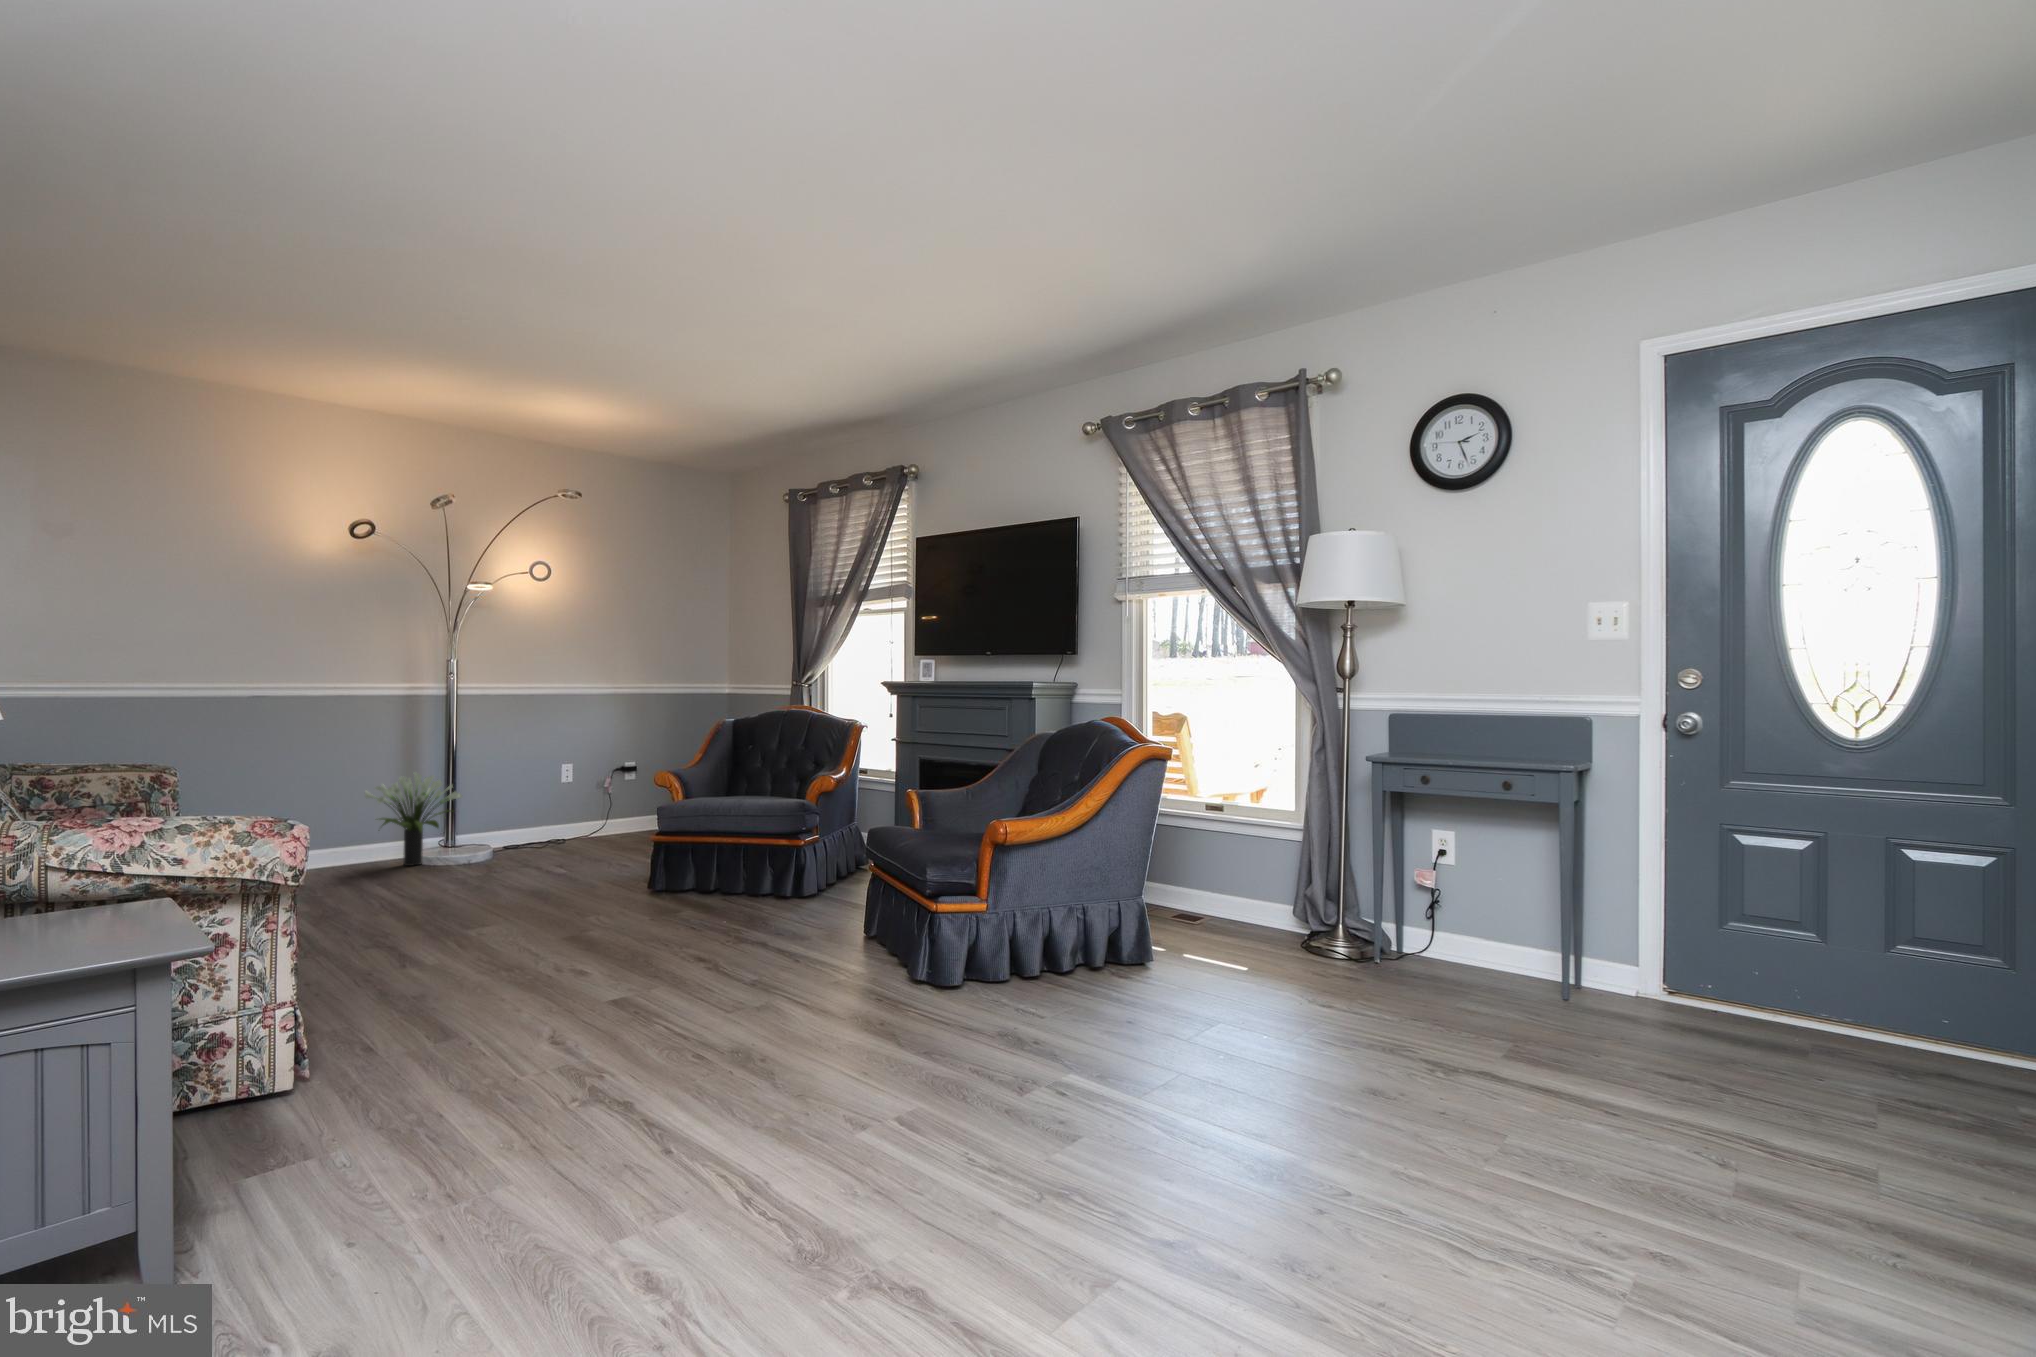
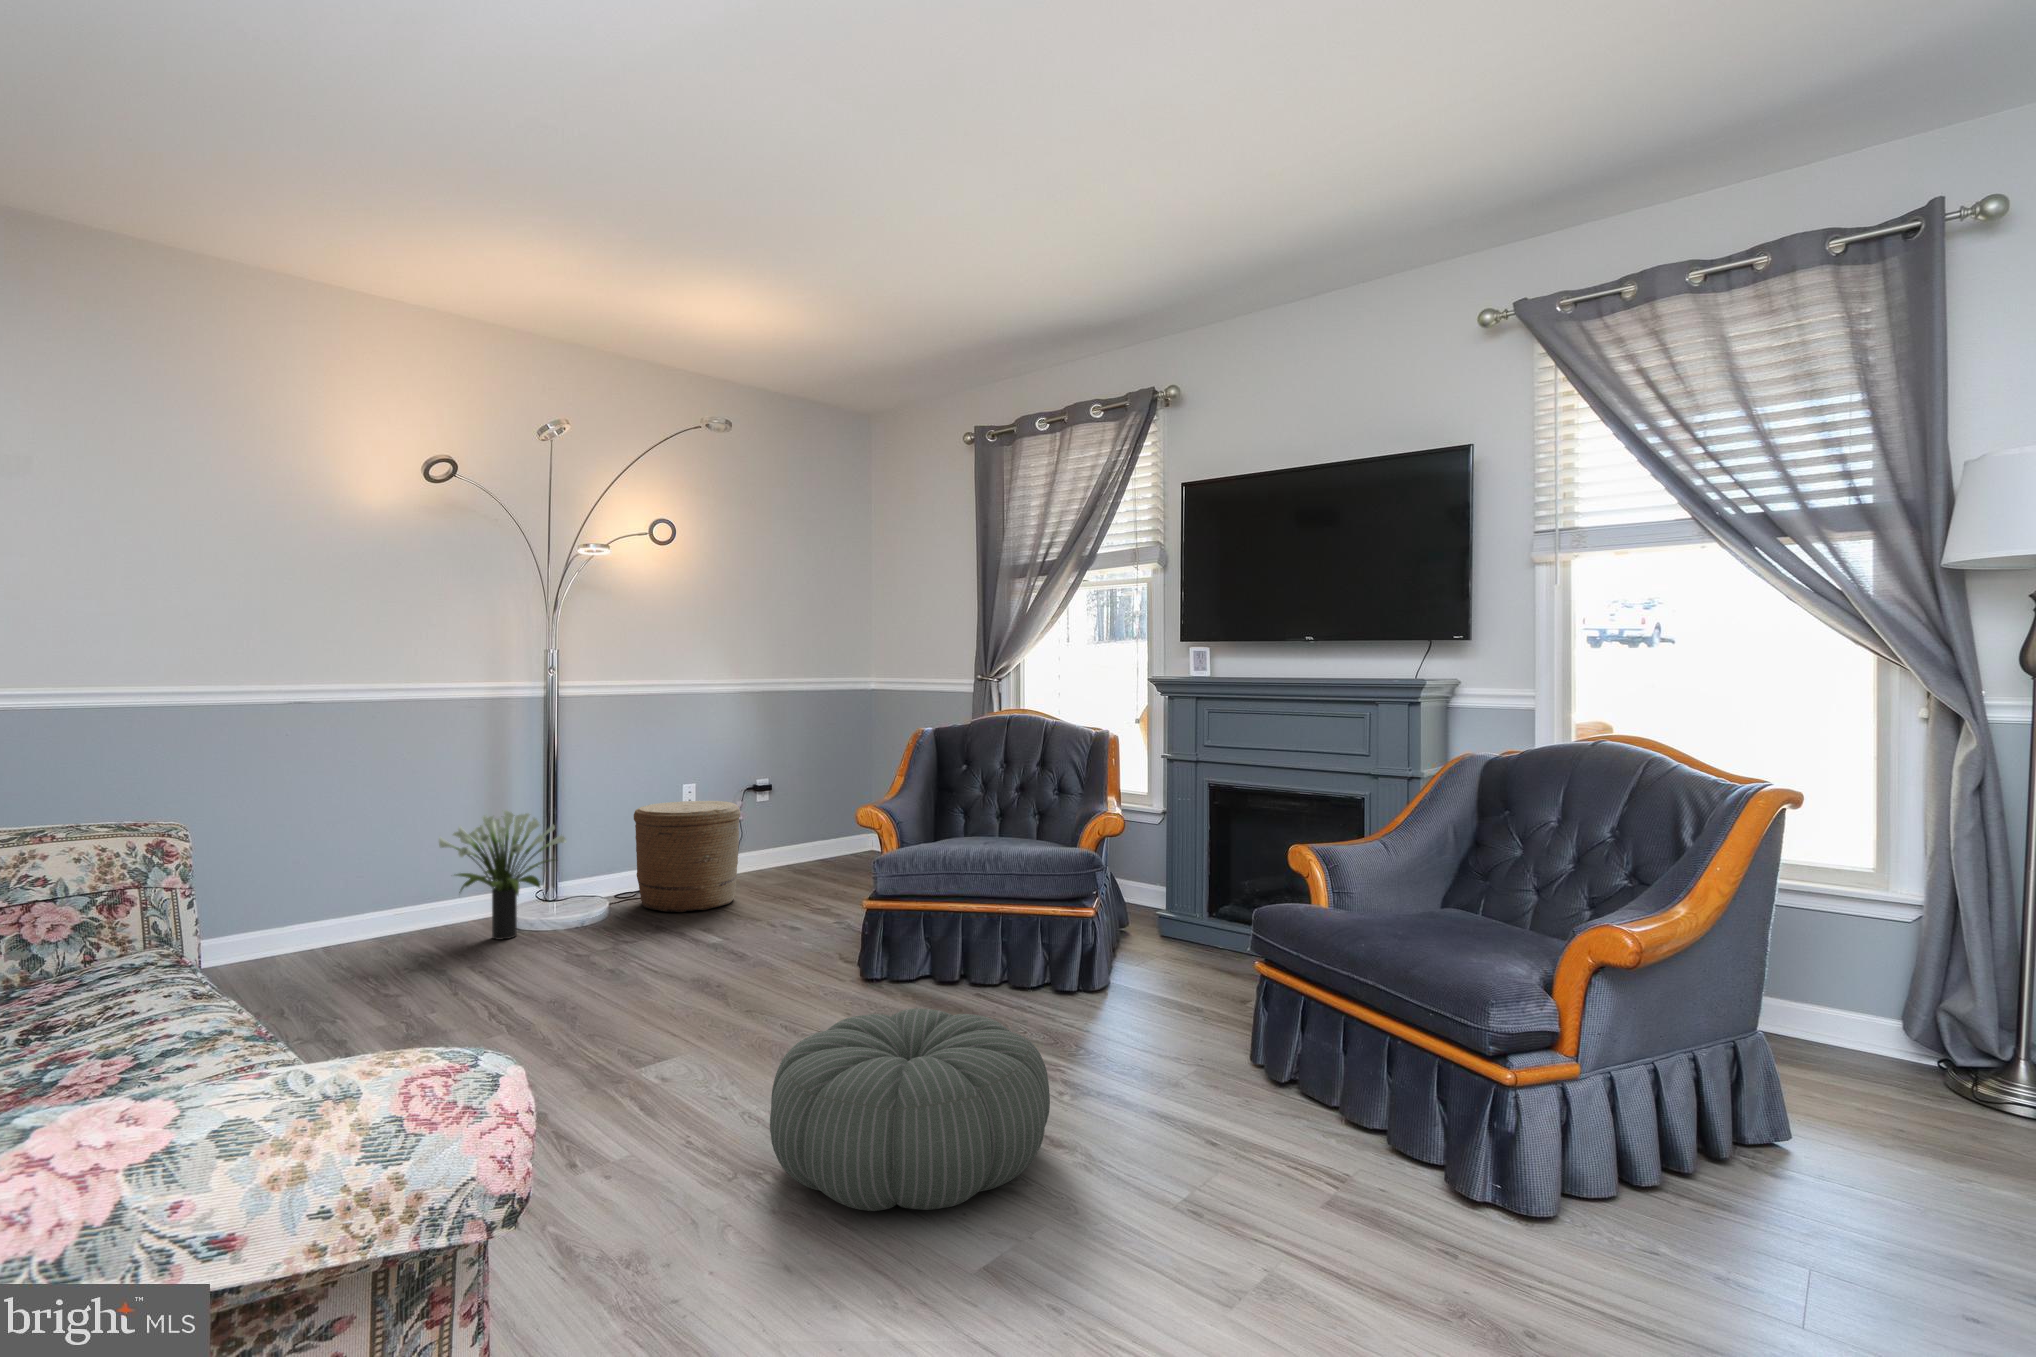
woven basket: none [519,773,602,853] -> present [634,801,740,912]
pouf: none [517,879,699,977] -> present [770,1008,1050,1211]

